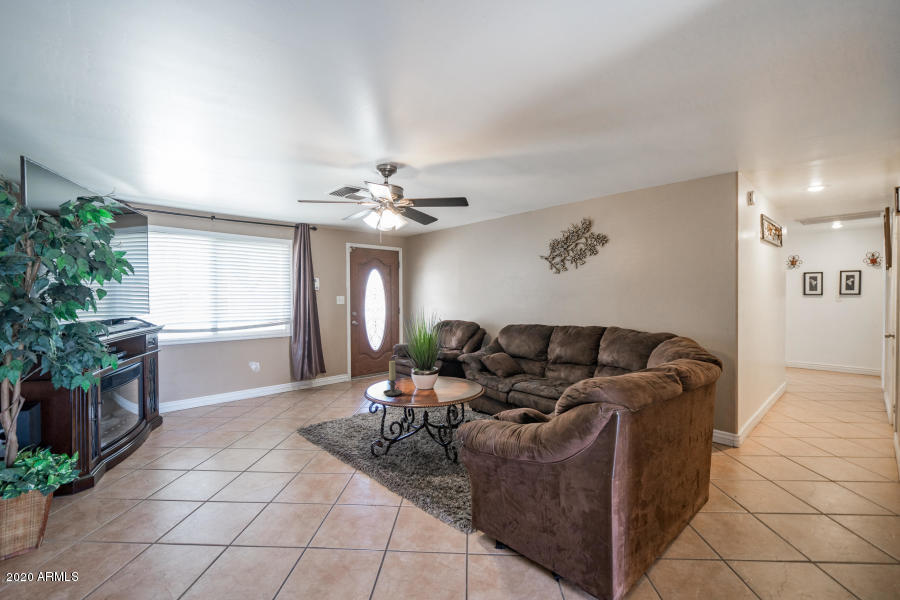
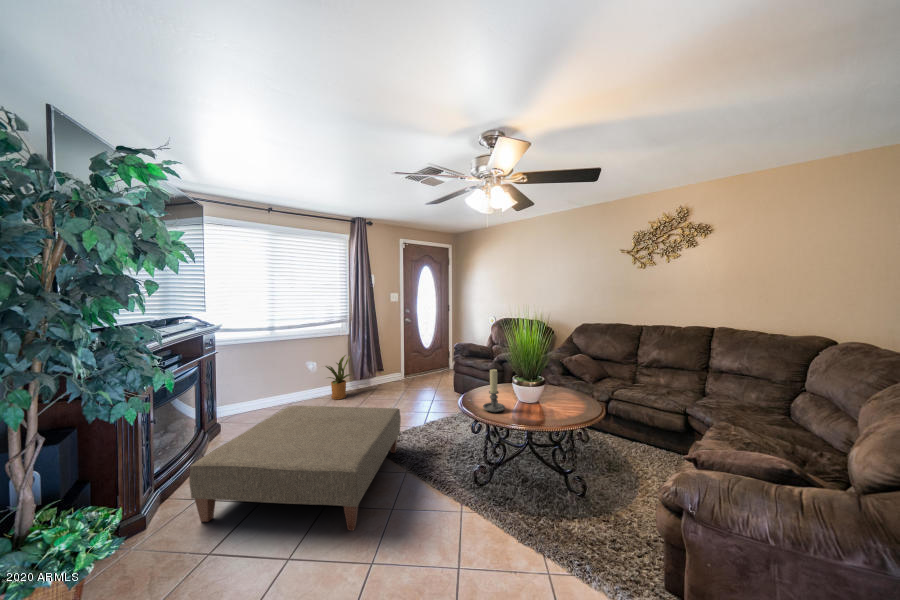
house plant: none [262,355,296,398] -> present [325,355,351,400]
ottoman: none [130,397,324,487] -> present [189,406,401,531]

